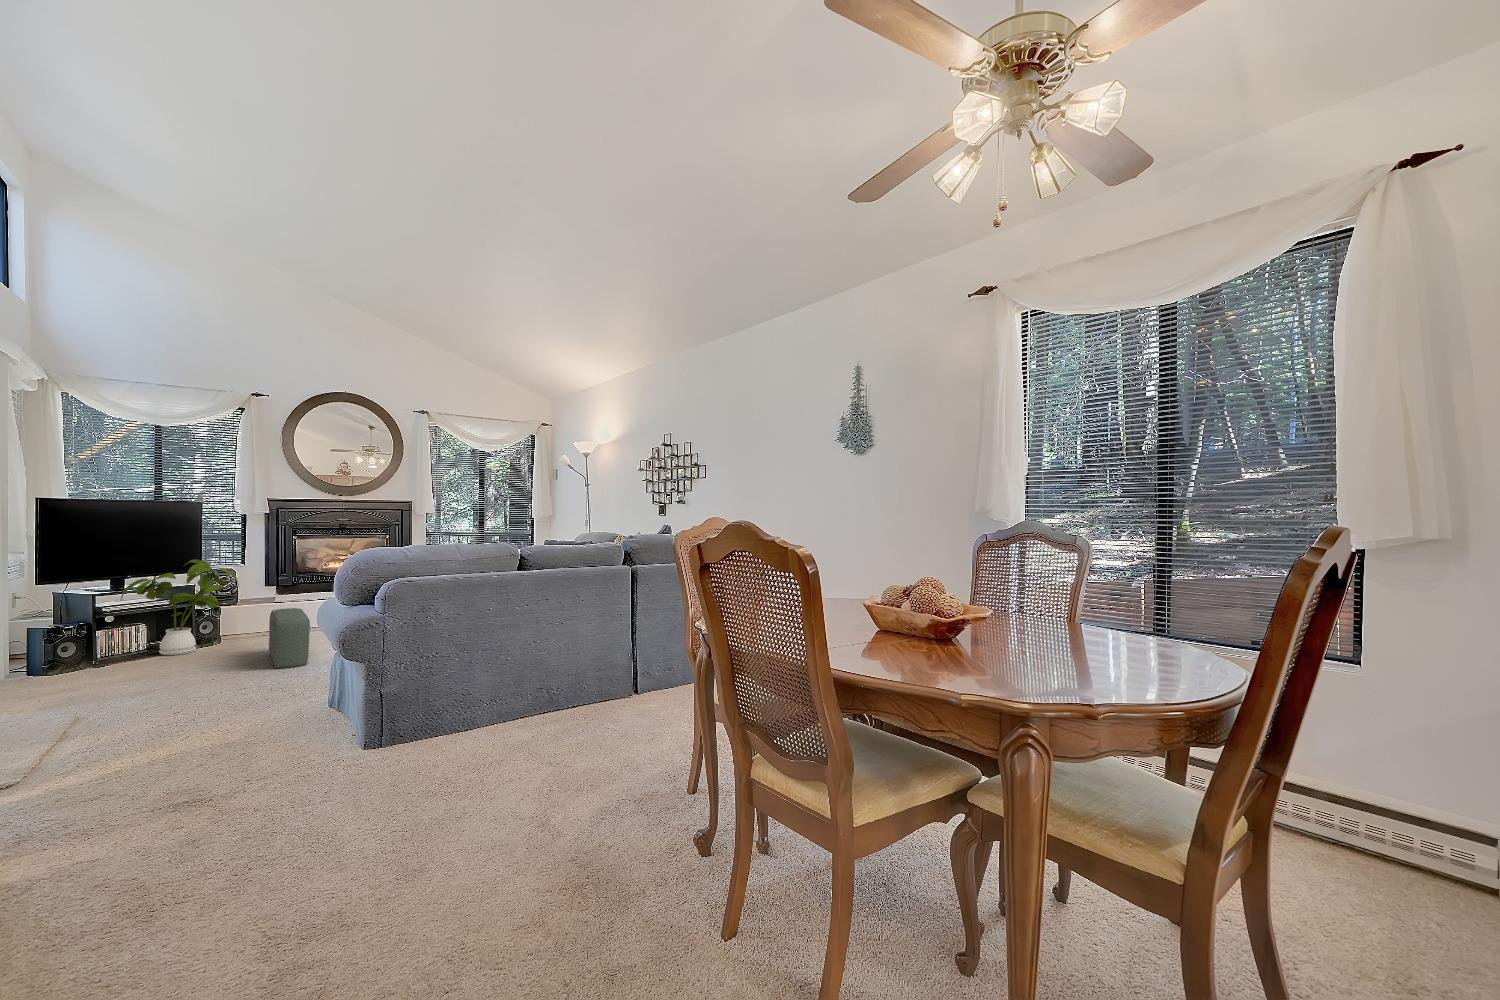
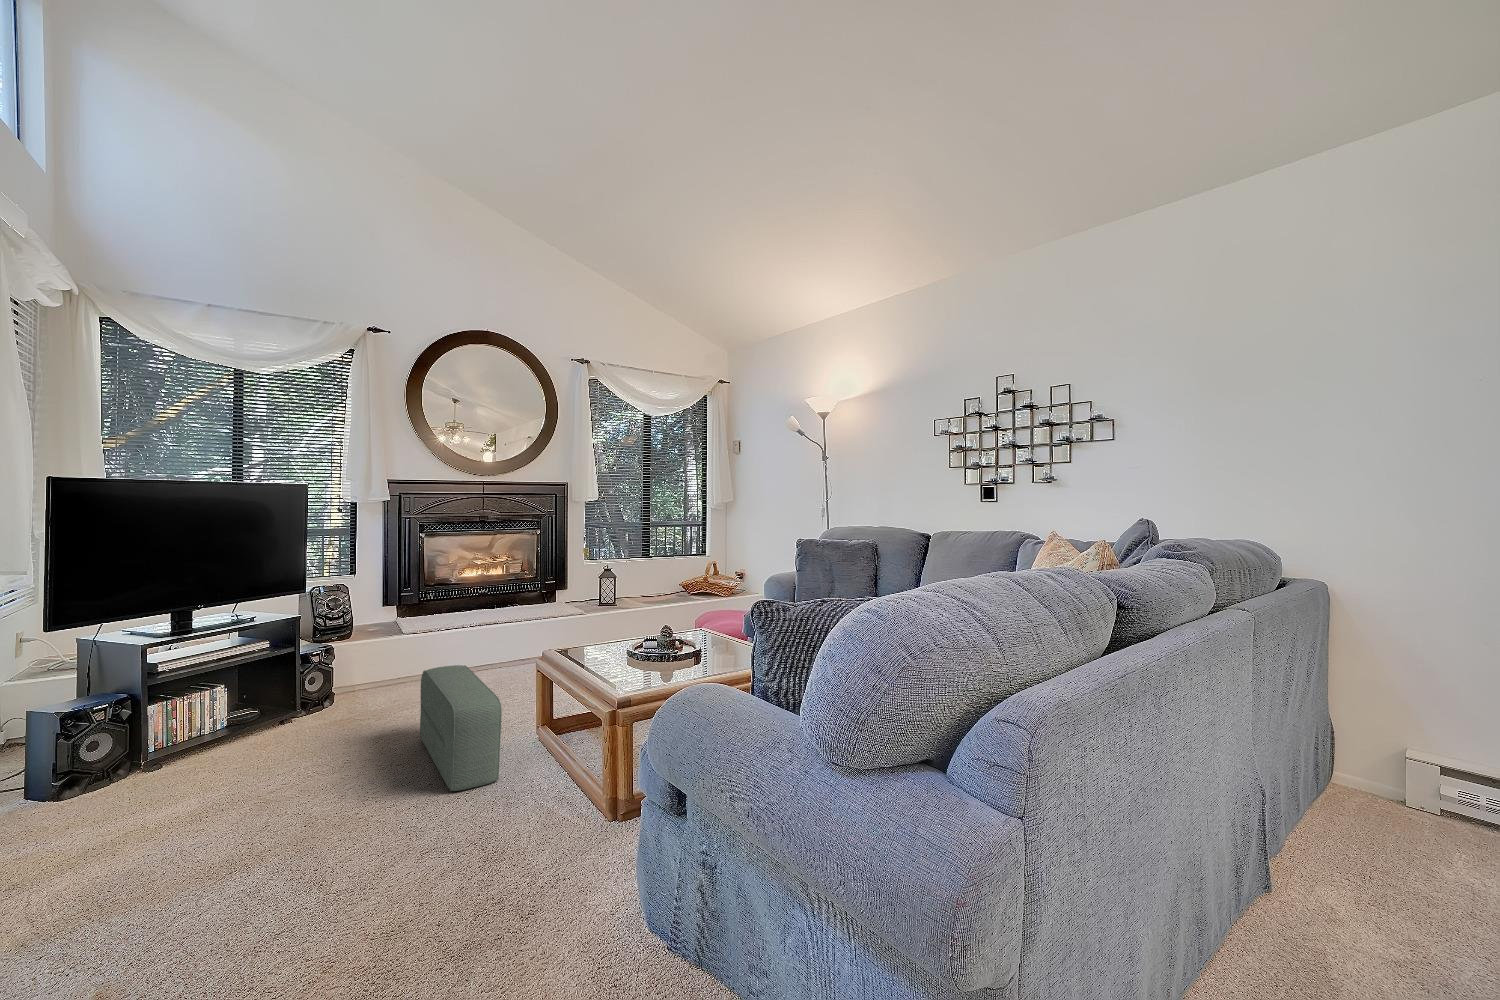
house plant: present [121,560,239,655] -> none [186,583,370,738]

